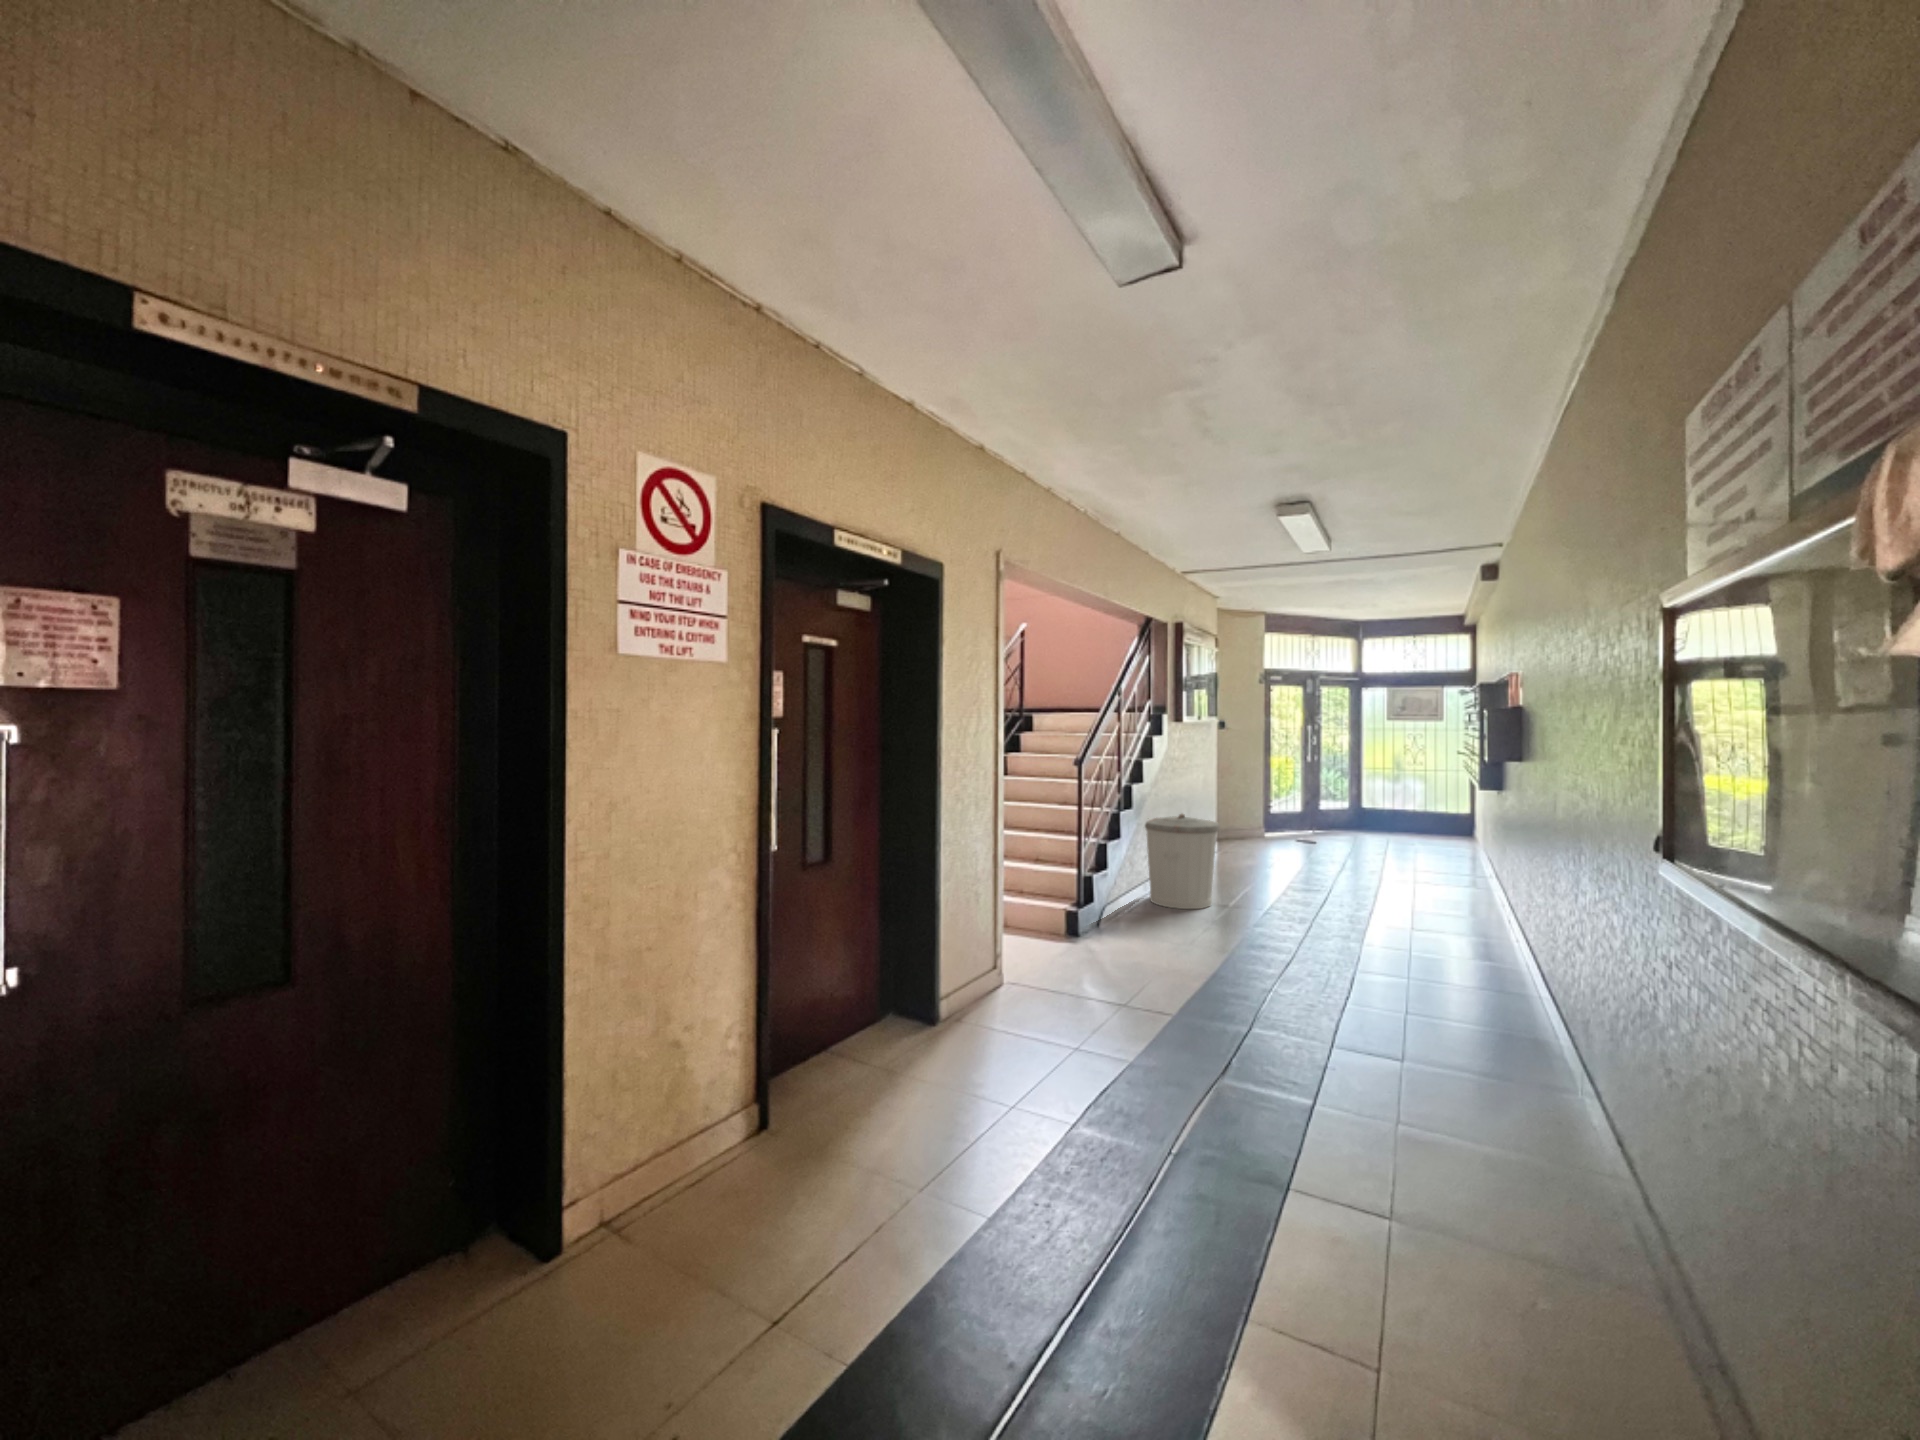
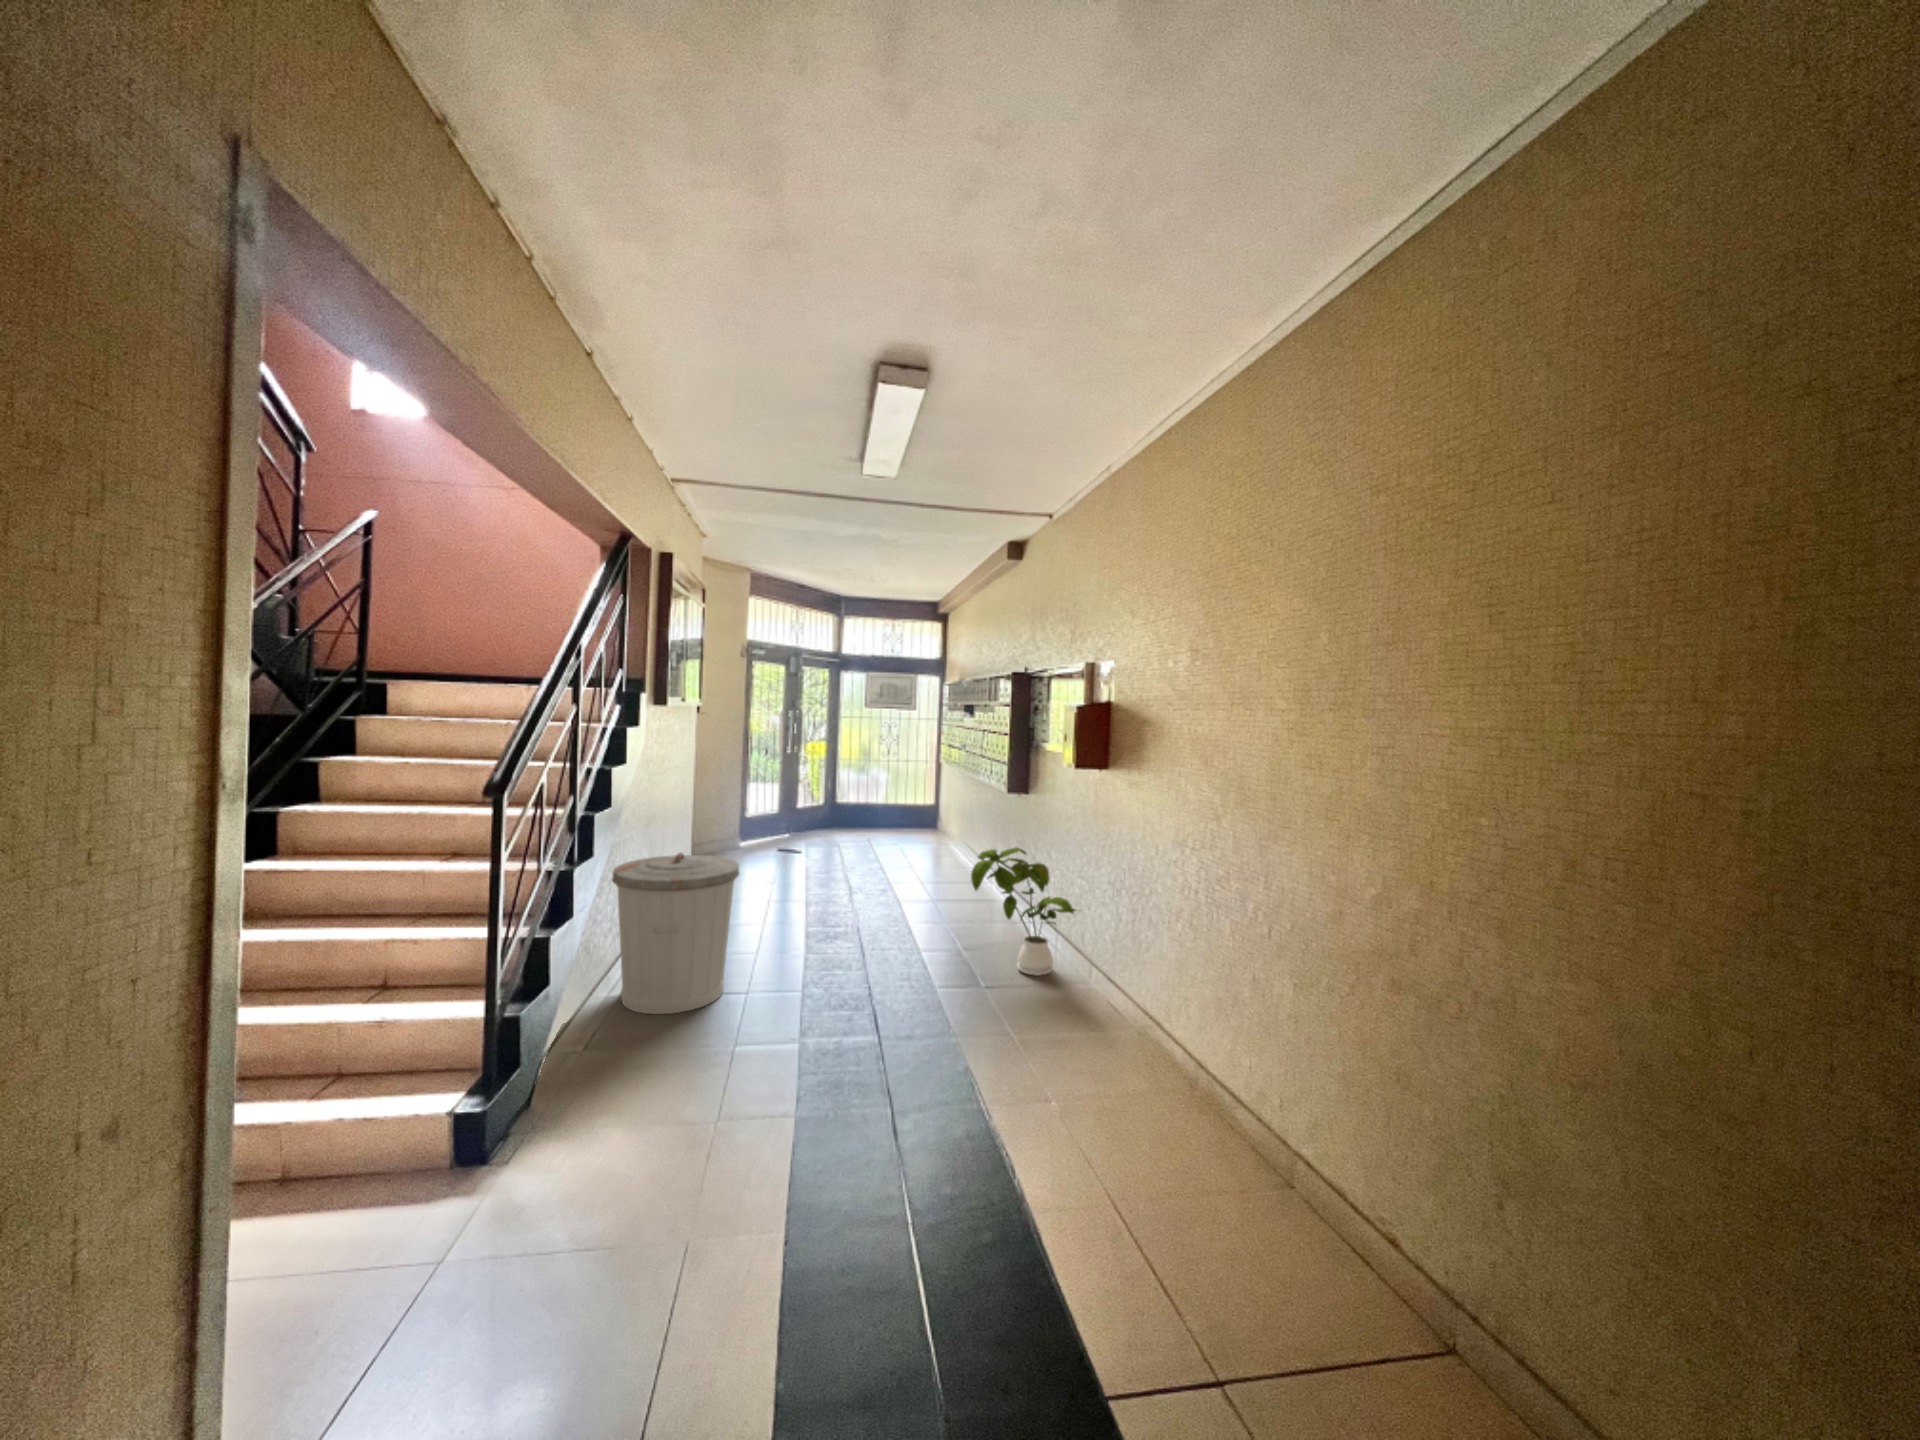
house plant: none [1402,831,1508,940] -> present [971,848,1076,976]

